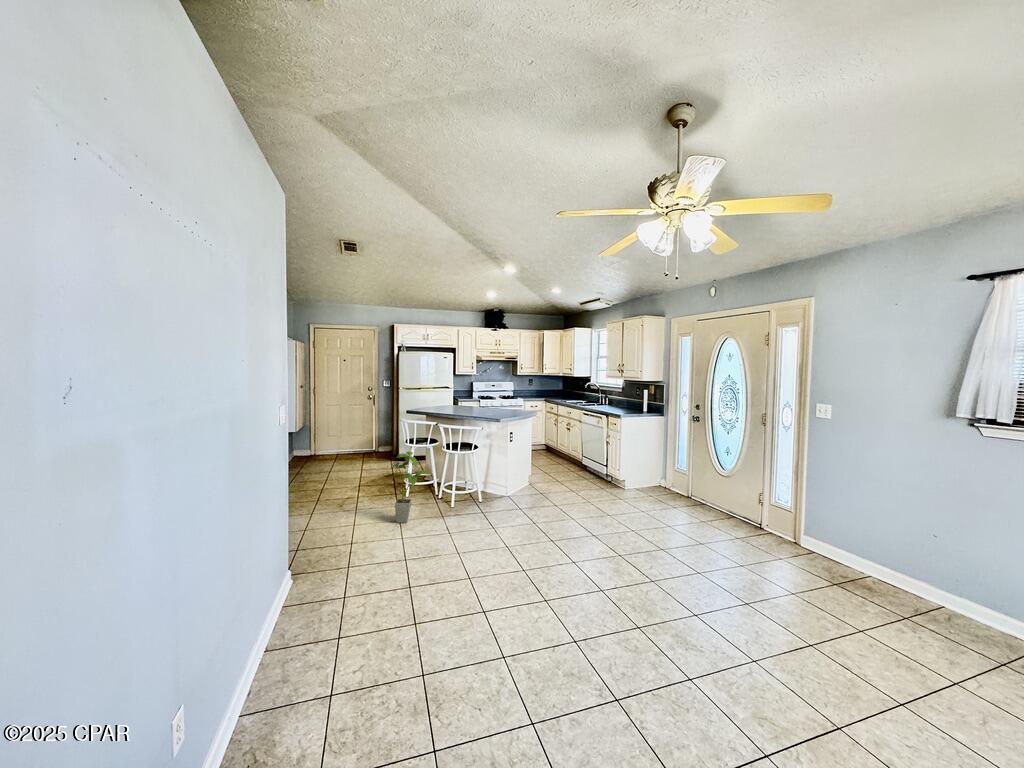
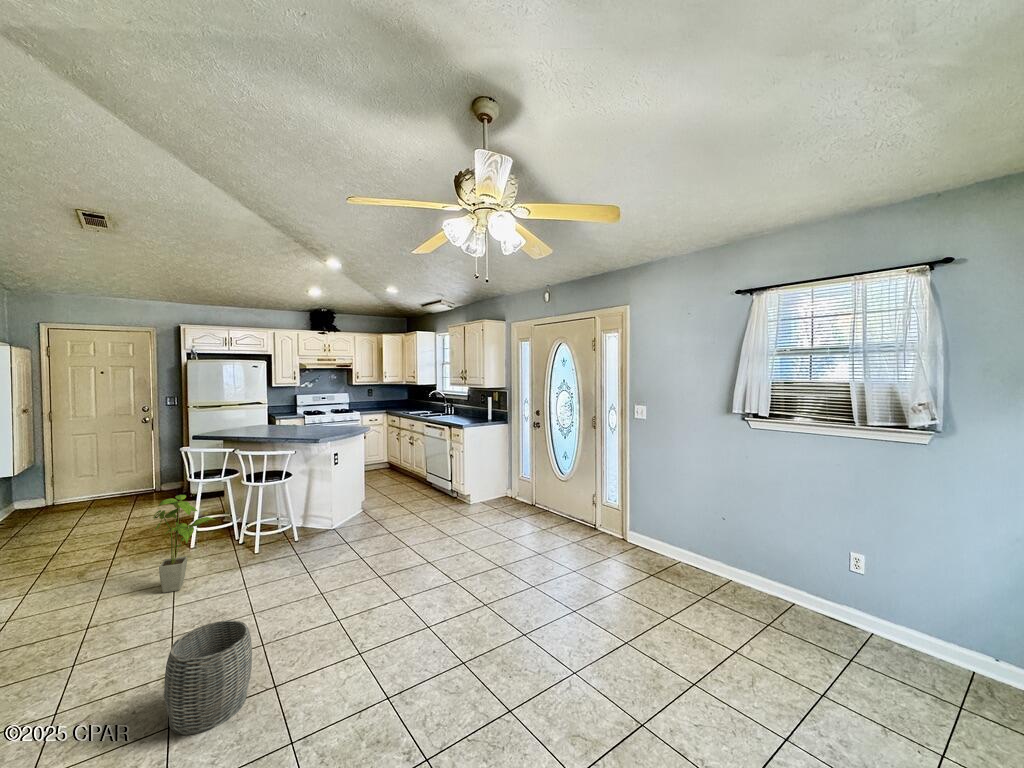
woven basket: none [419,544,472,619] -> present [164,620,252,735]

